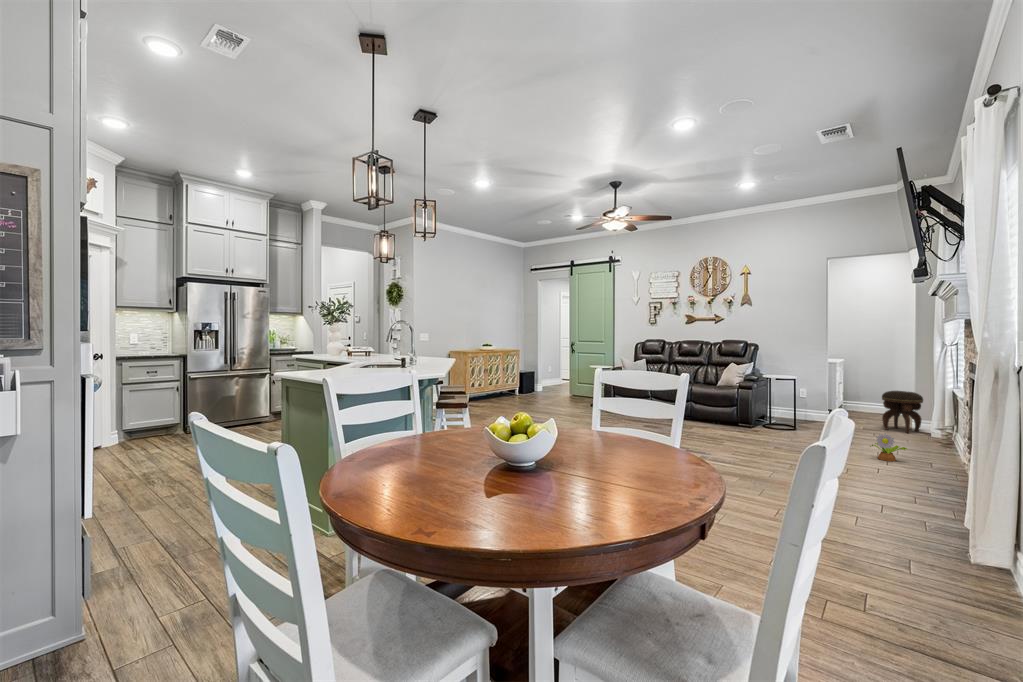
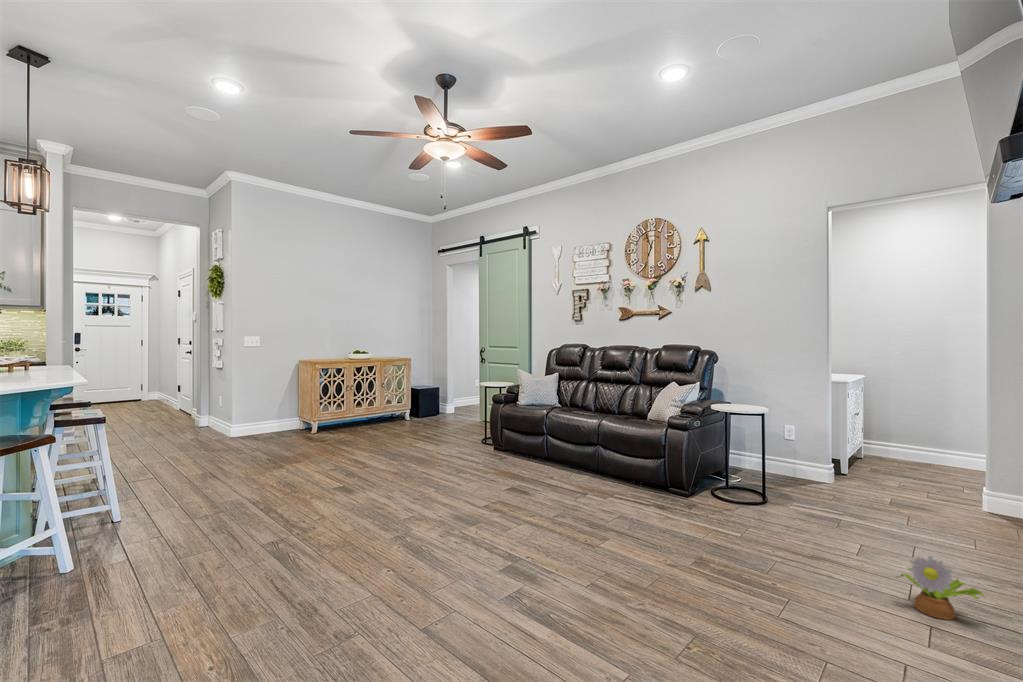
footstool: present [882,391,923,433] -> none [922,434,1001,515]

